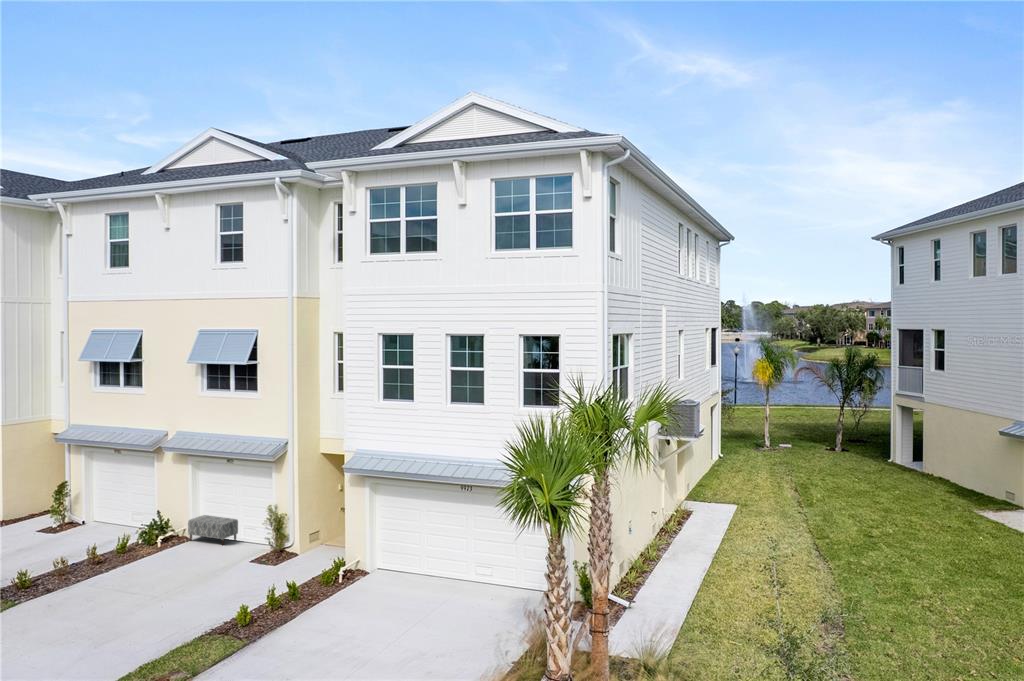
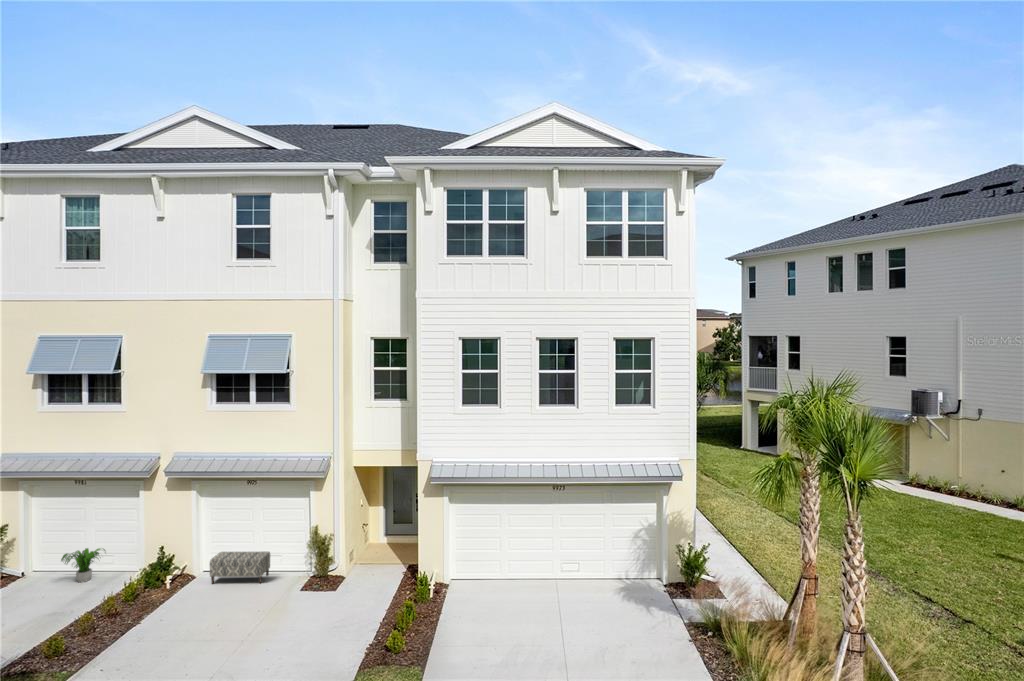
potted plant: none [97,501,132,527] -> present [61,548,105,582]

